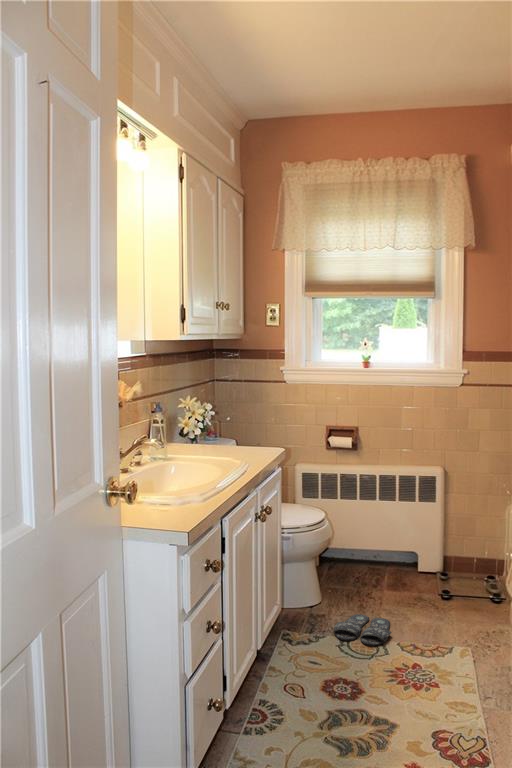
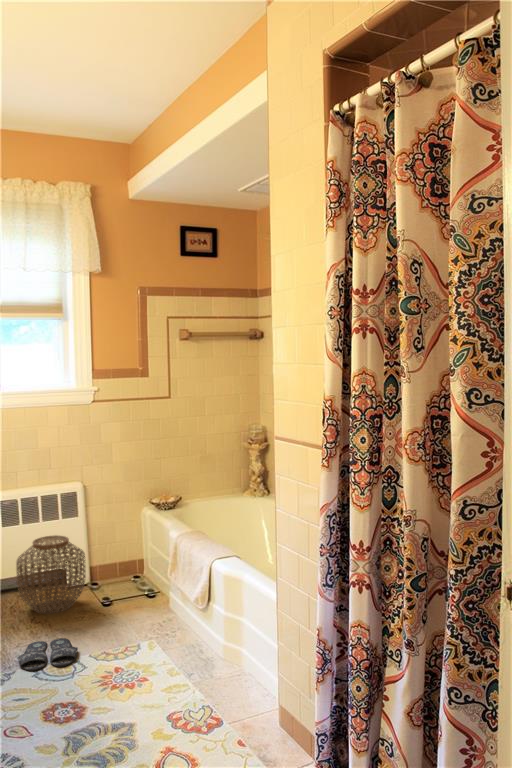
woven basket: none [364,516,431,593] -> present [16,535,86,614]

